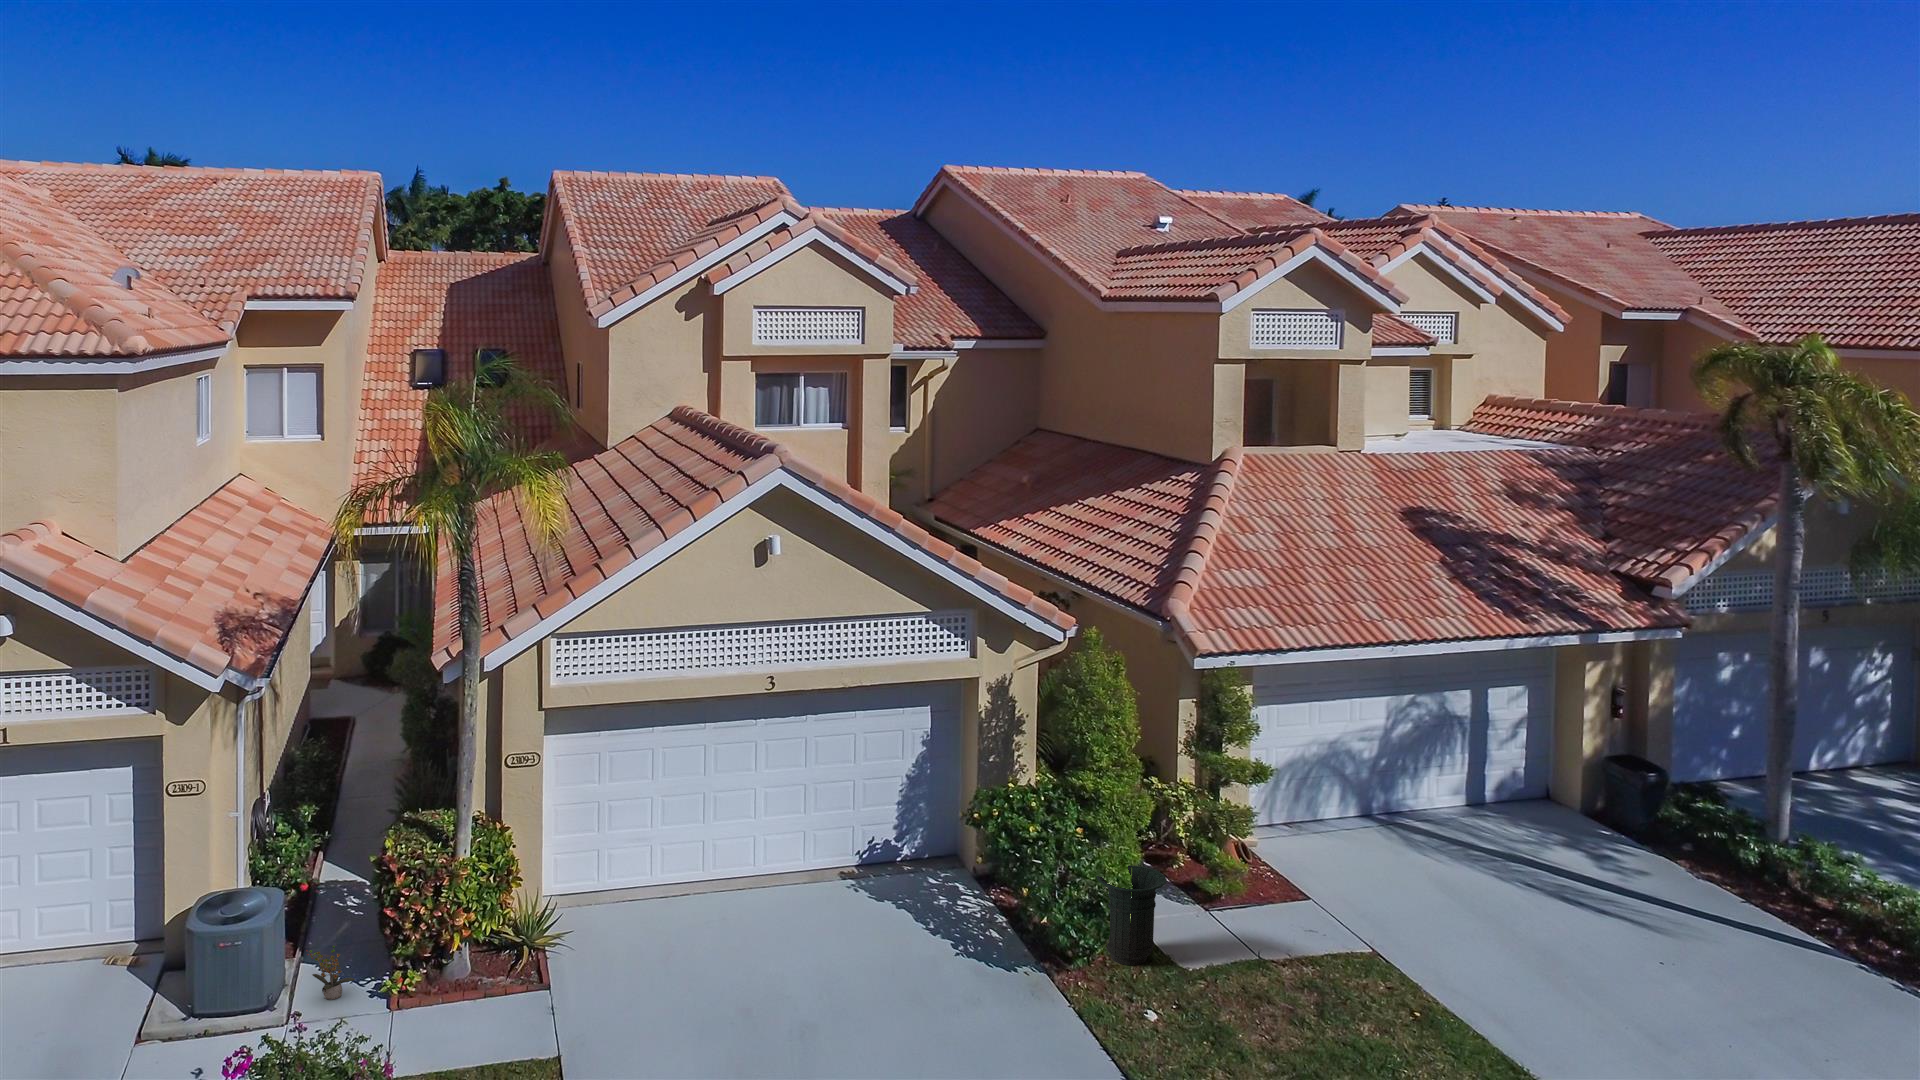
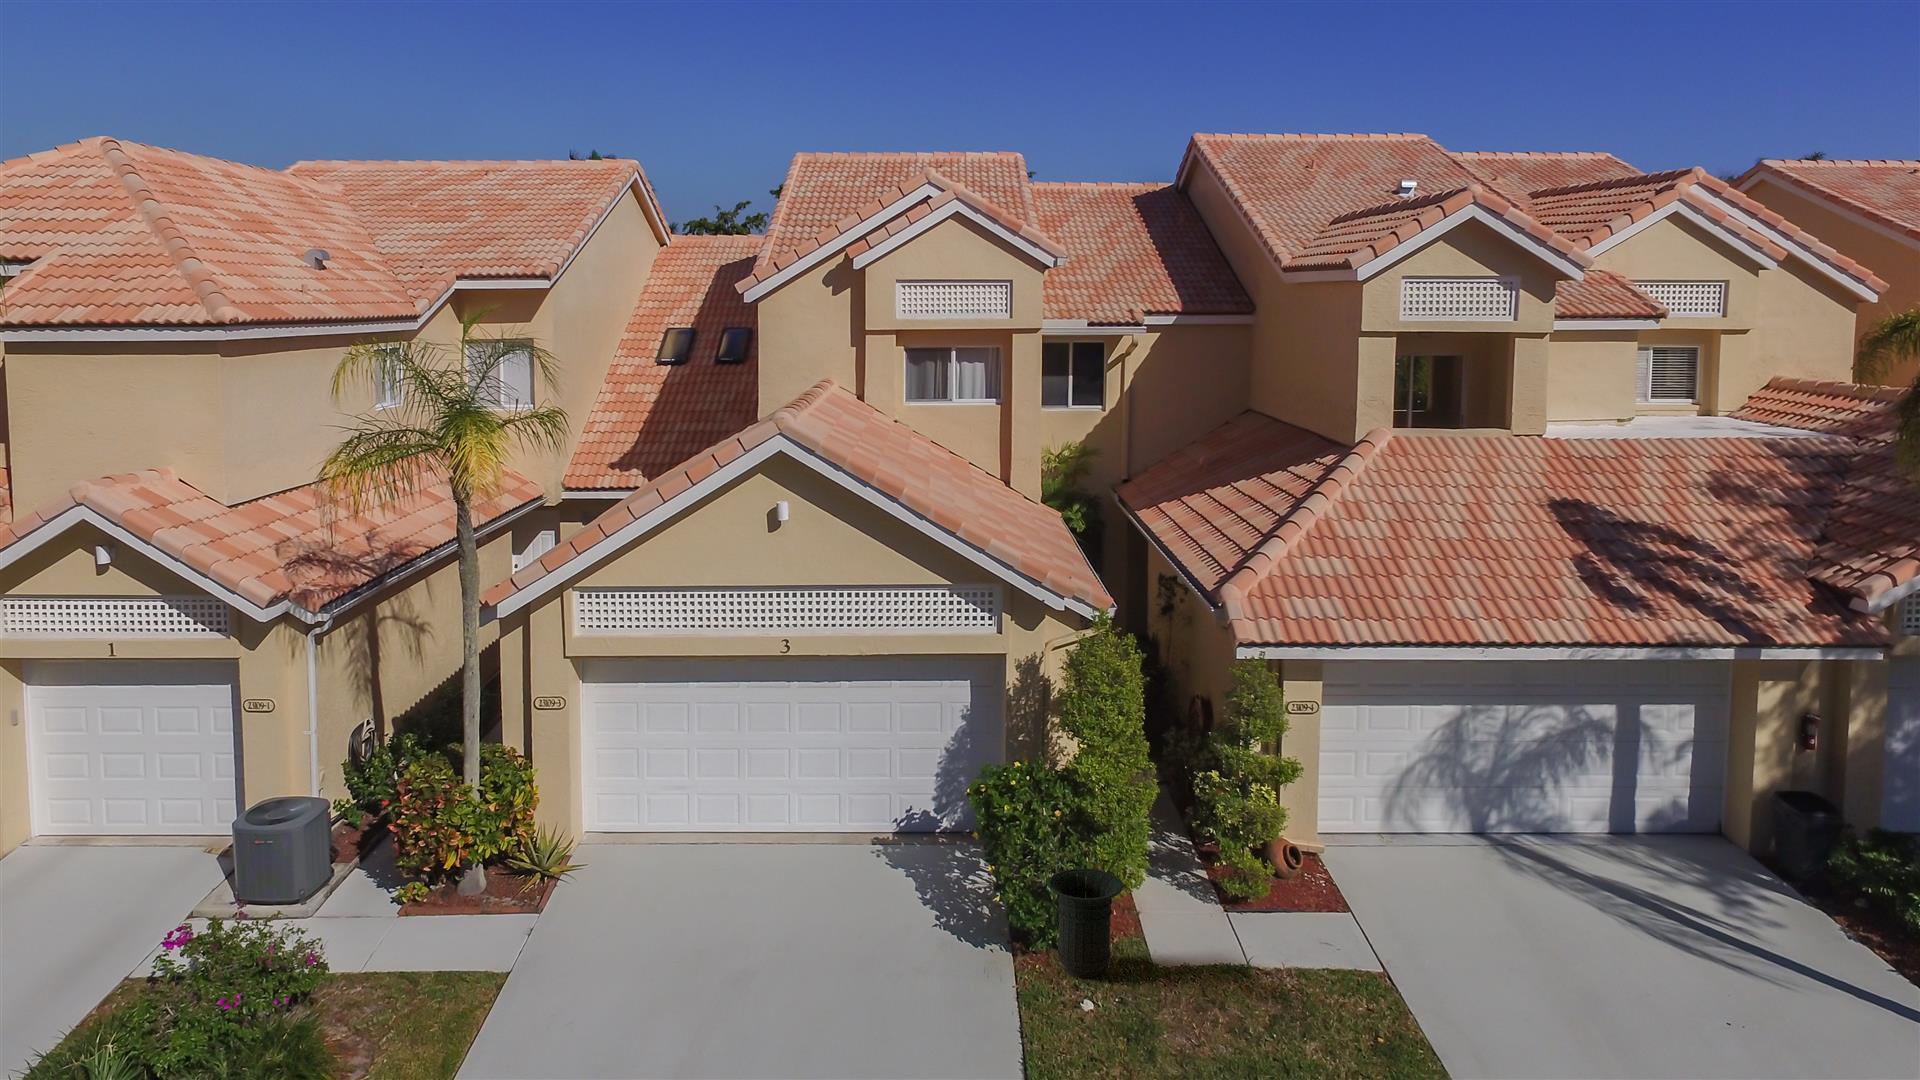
potted plant: present [306,946,355,1000] -> none [314,858,358,909]

